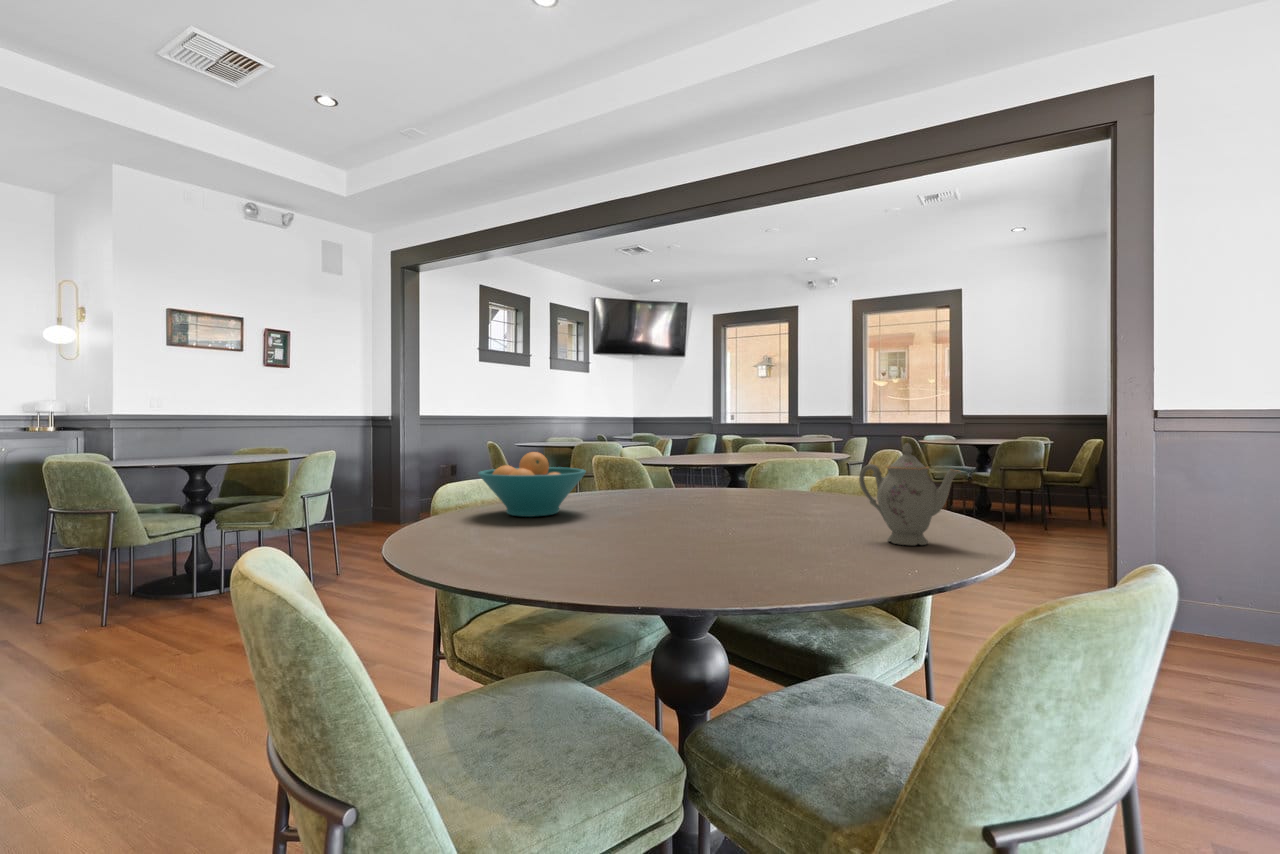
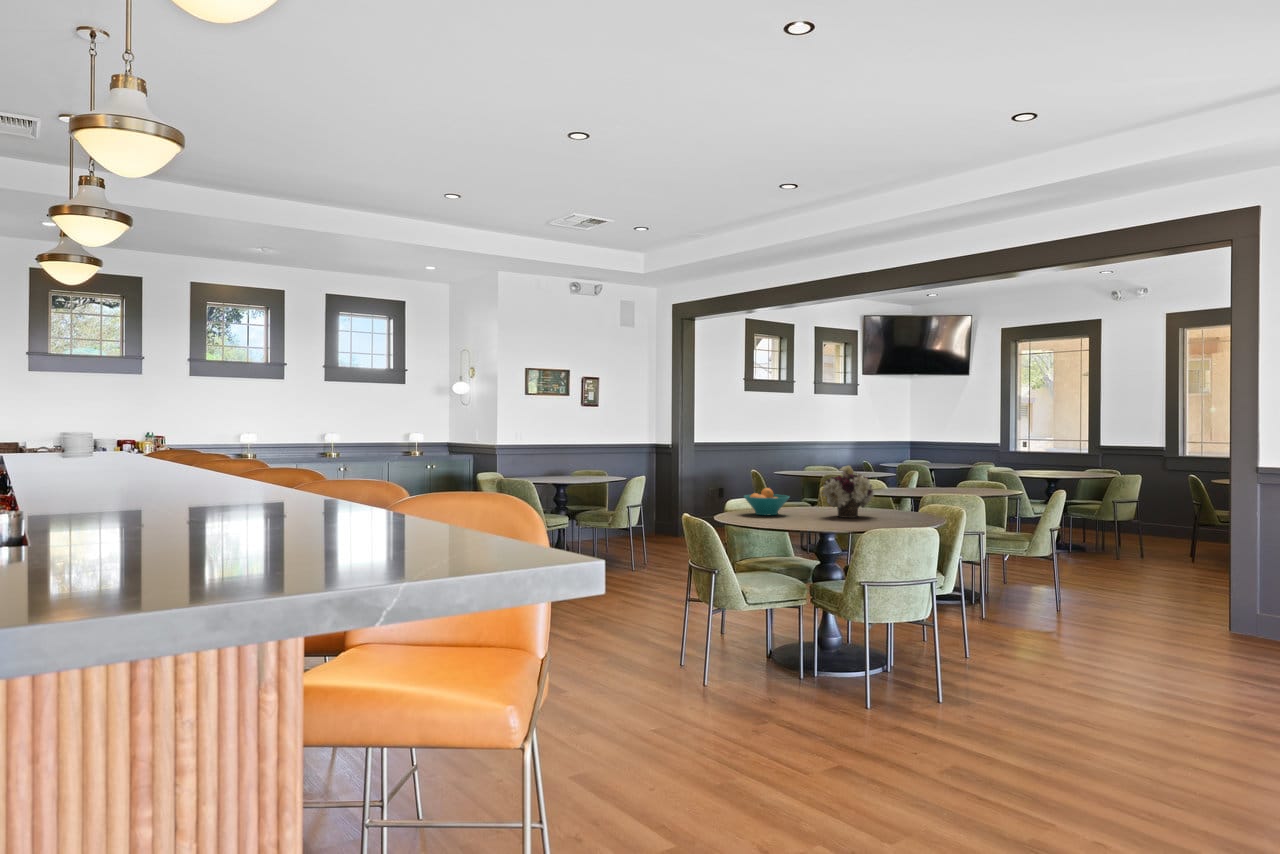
flower arrangement: none [657,397,765,513] -> present [821,466,874,518]
teapot: present [859,443,960,545] -> none [886,491,915,529]

